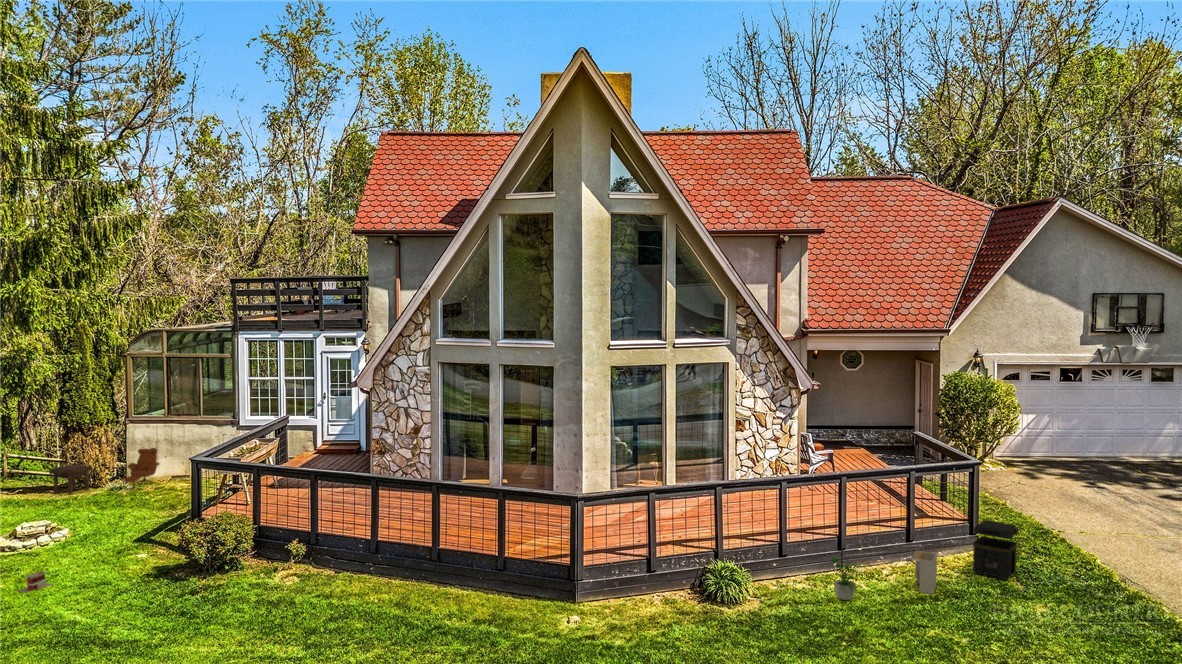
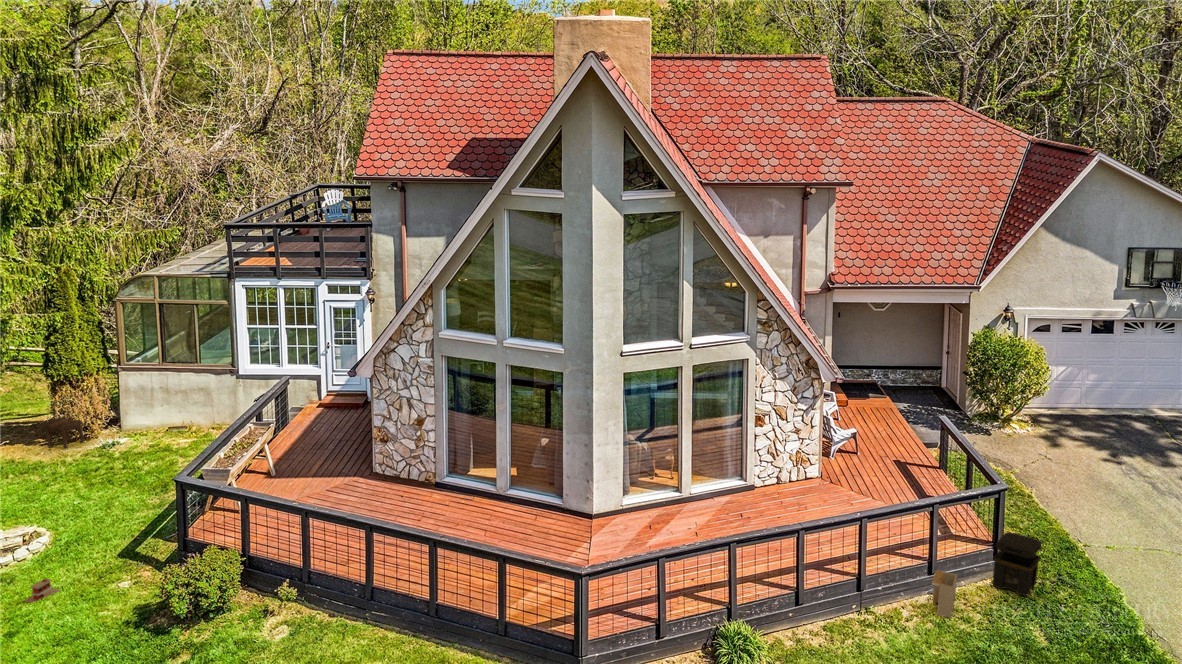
lounge chair: present [125,448,160,490] -> none [120,396,154,447]
potted plant: present [832,557,869,600] -> none [848,575,891,629]

